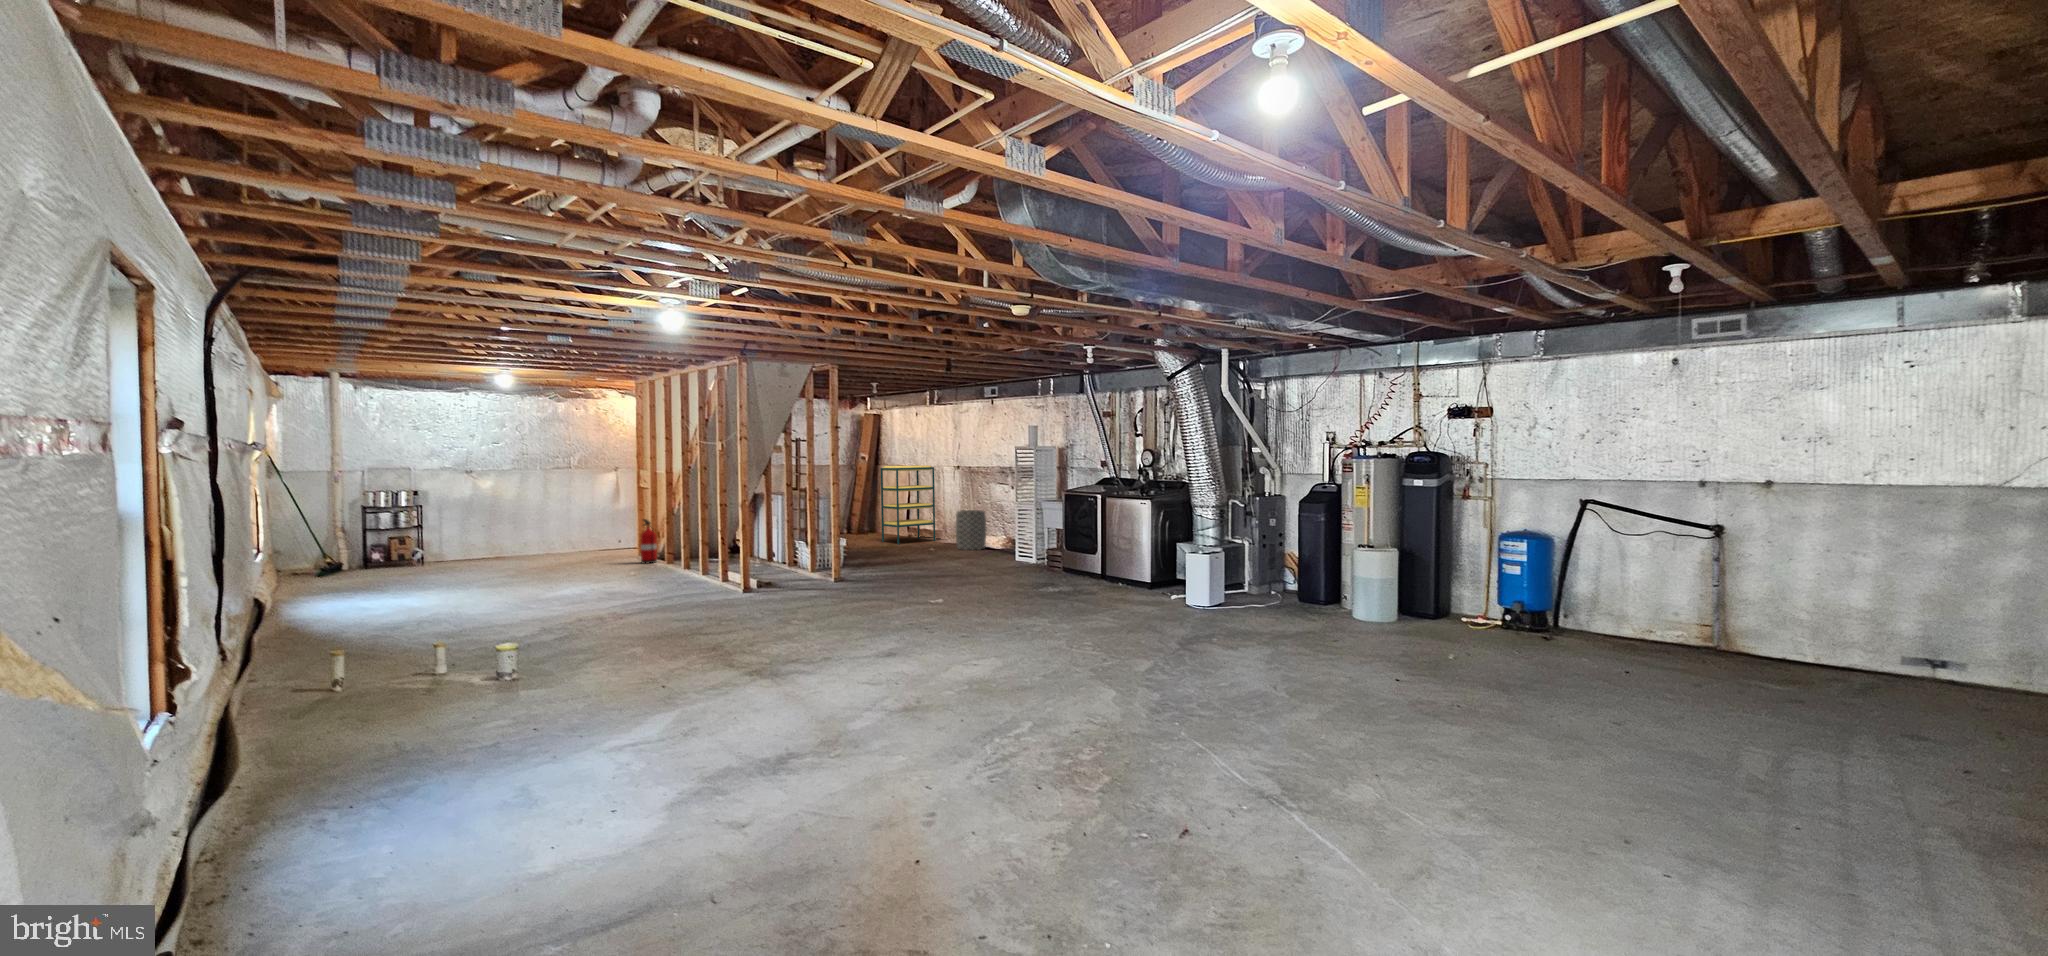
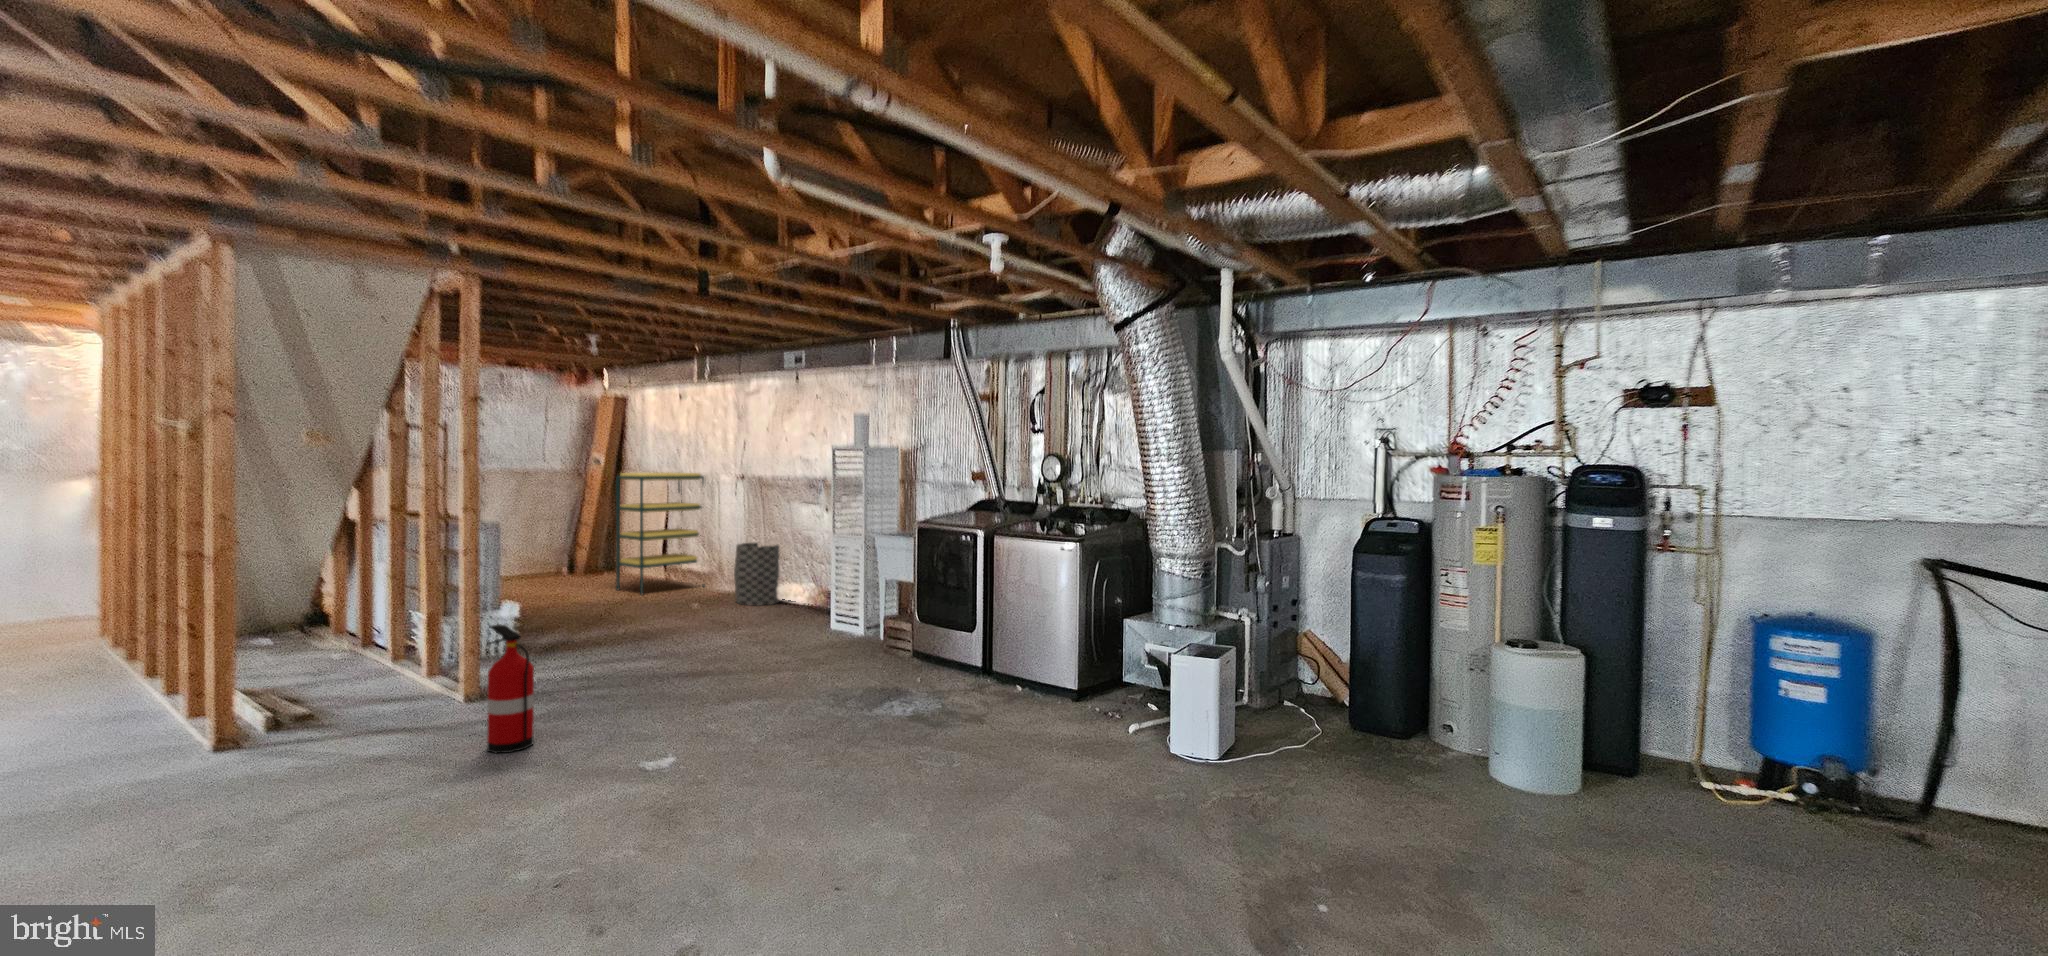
fire extinguisher: present [641,519,657,564] -> present [487,624,534,753]

